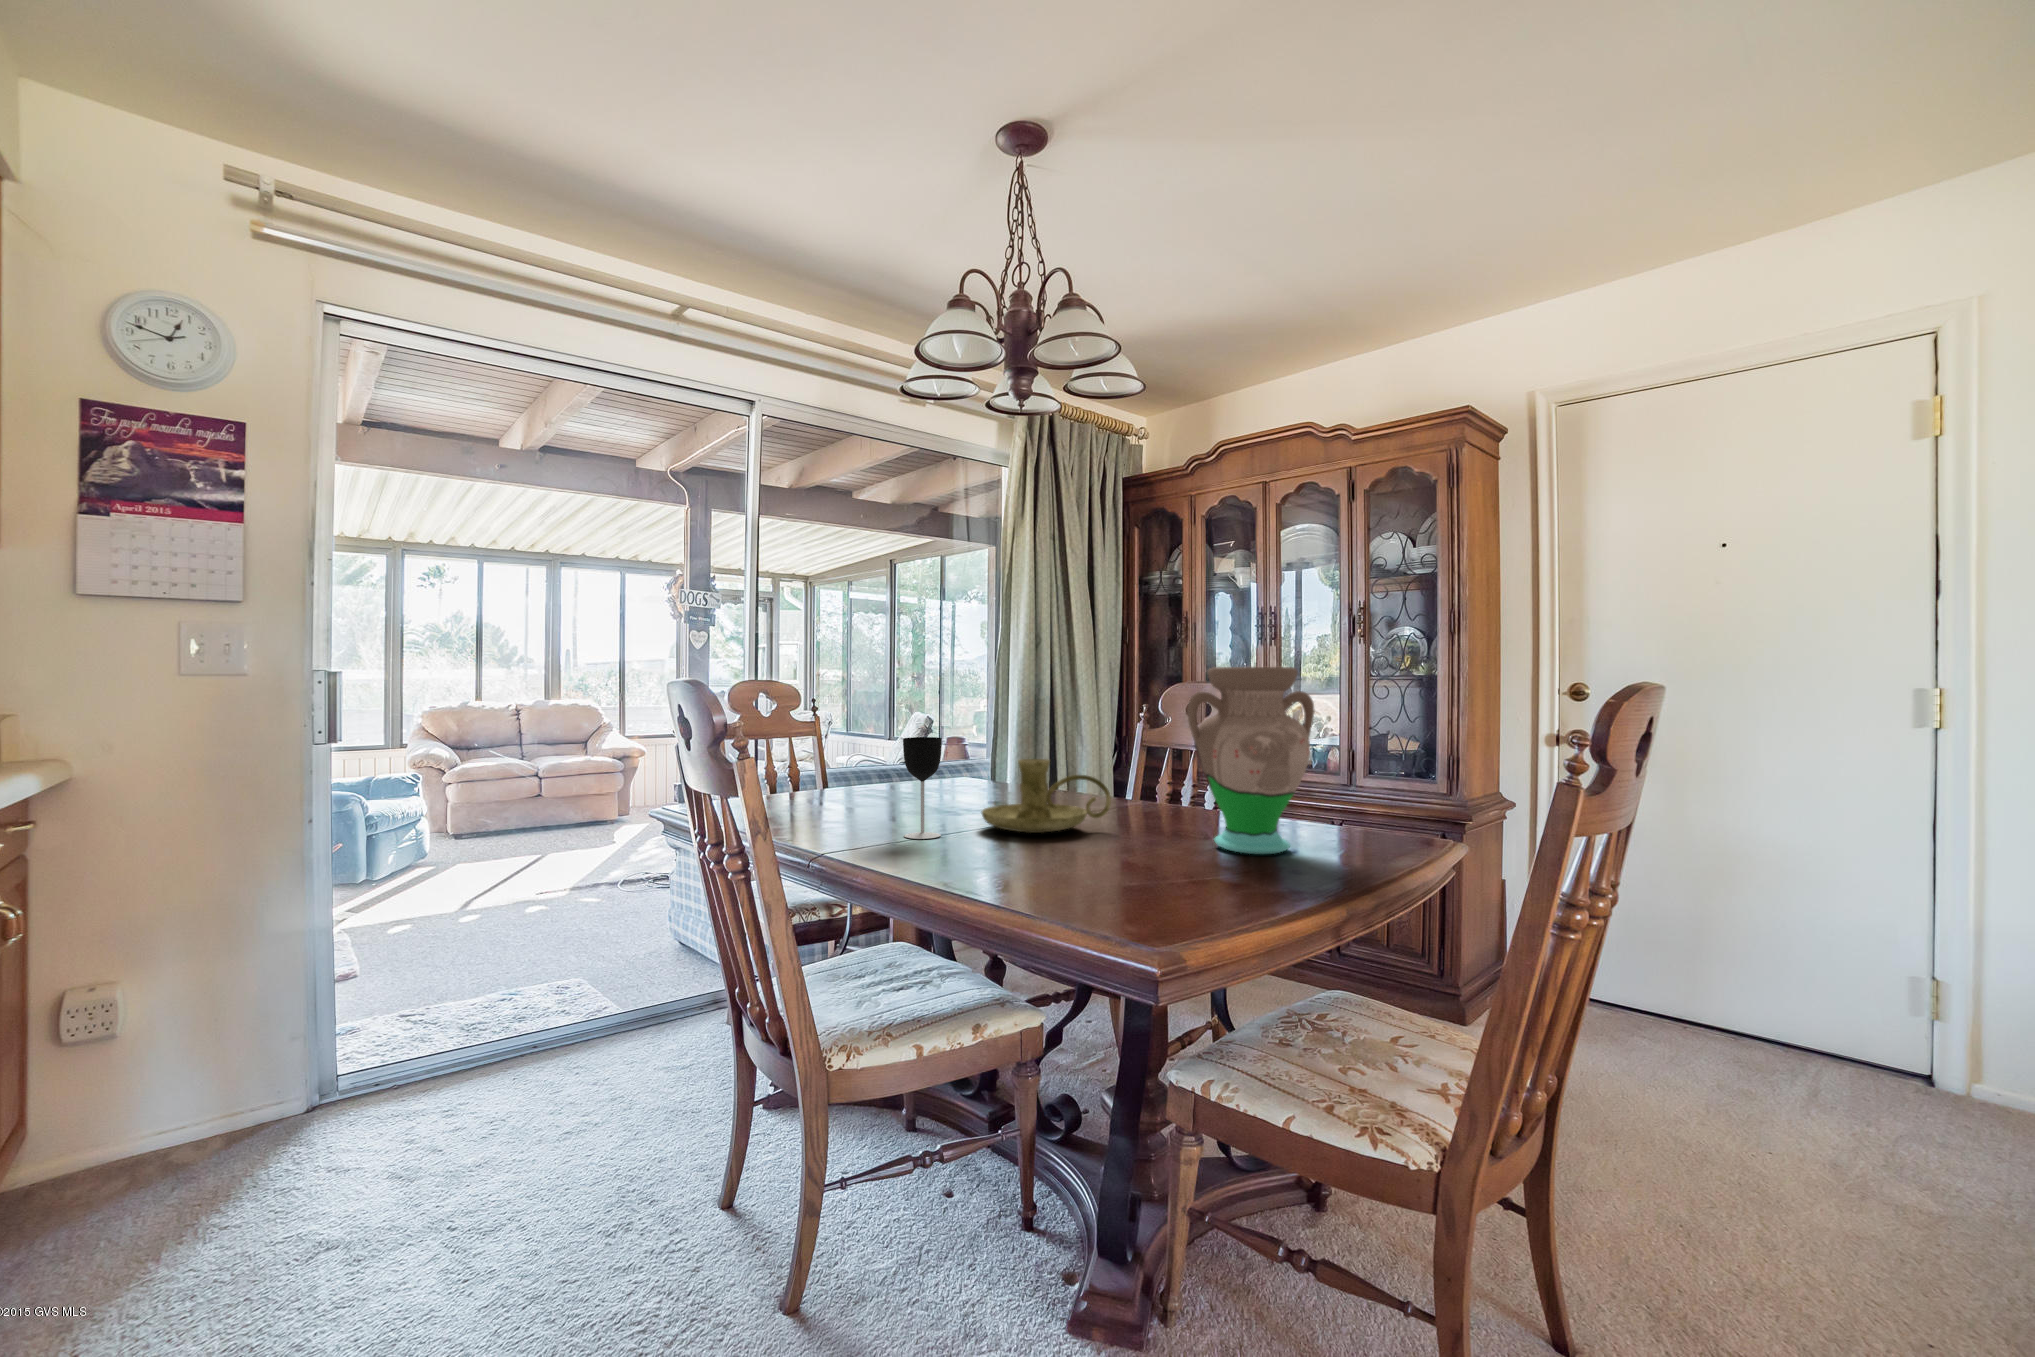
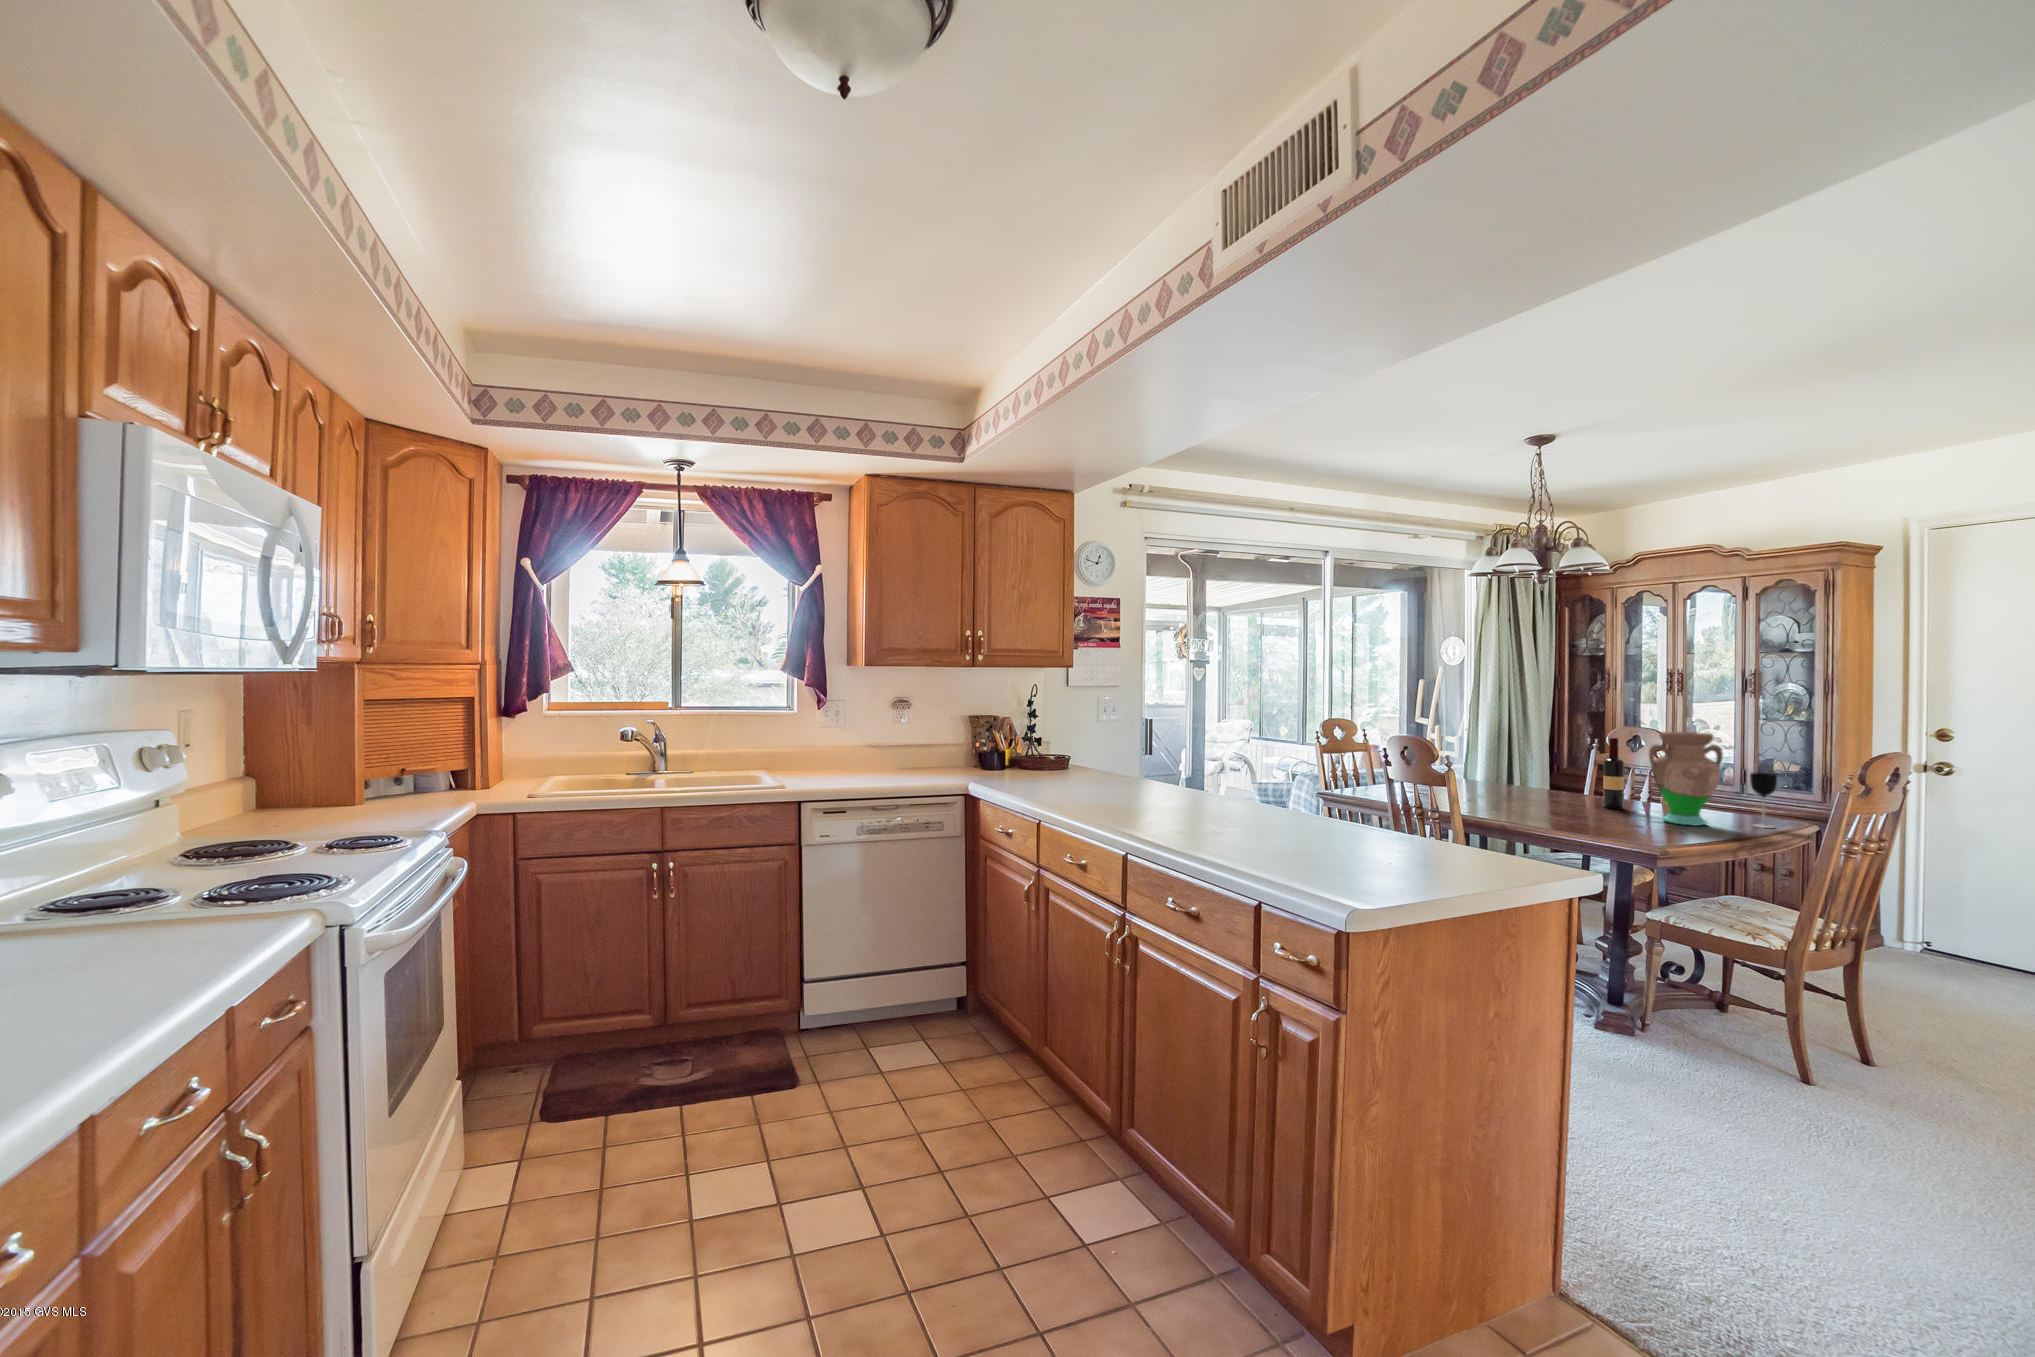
wine bottle: none [1136,692,1168,821] -> present [1603,738,1624,809]
wine glass: present [903,737,942,839] -> present [1750,773,1777,828]
candle holder: present [982,759,1111,833] -> none [1519,773,1595,811]

